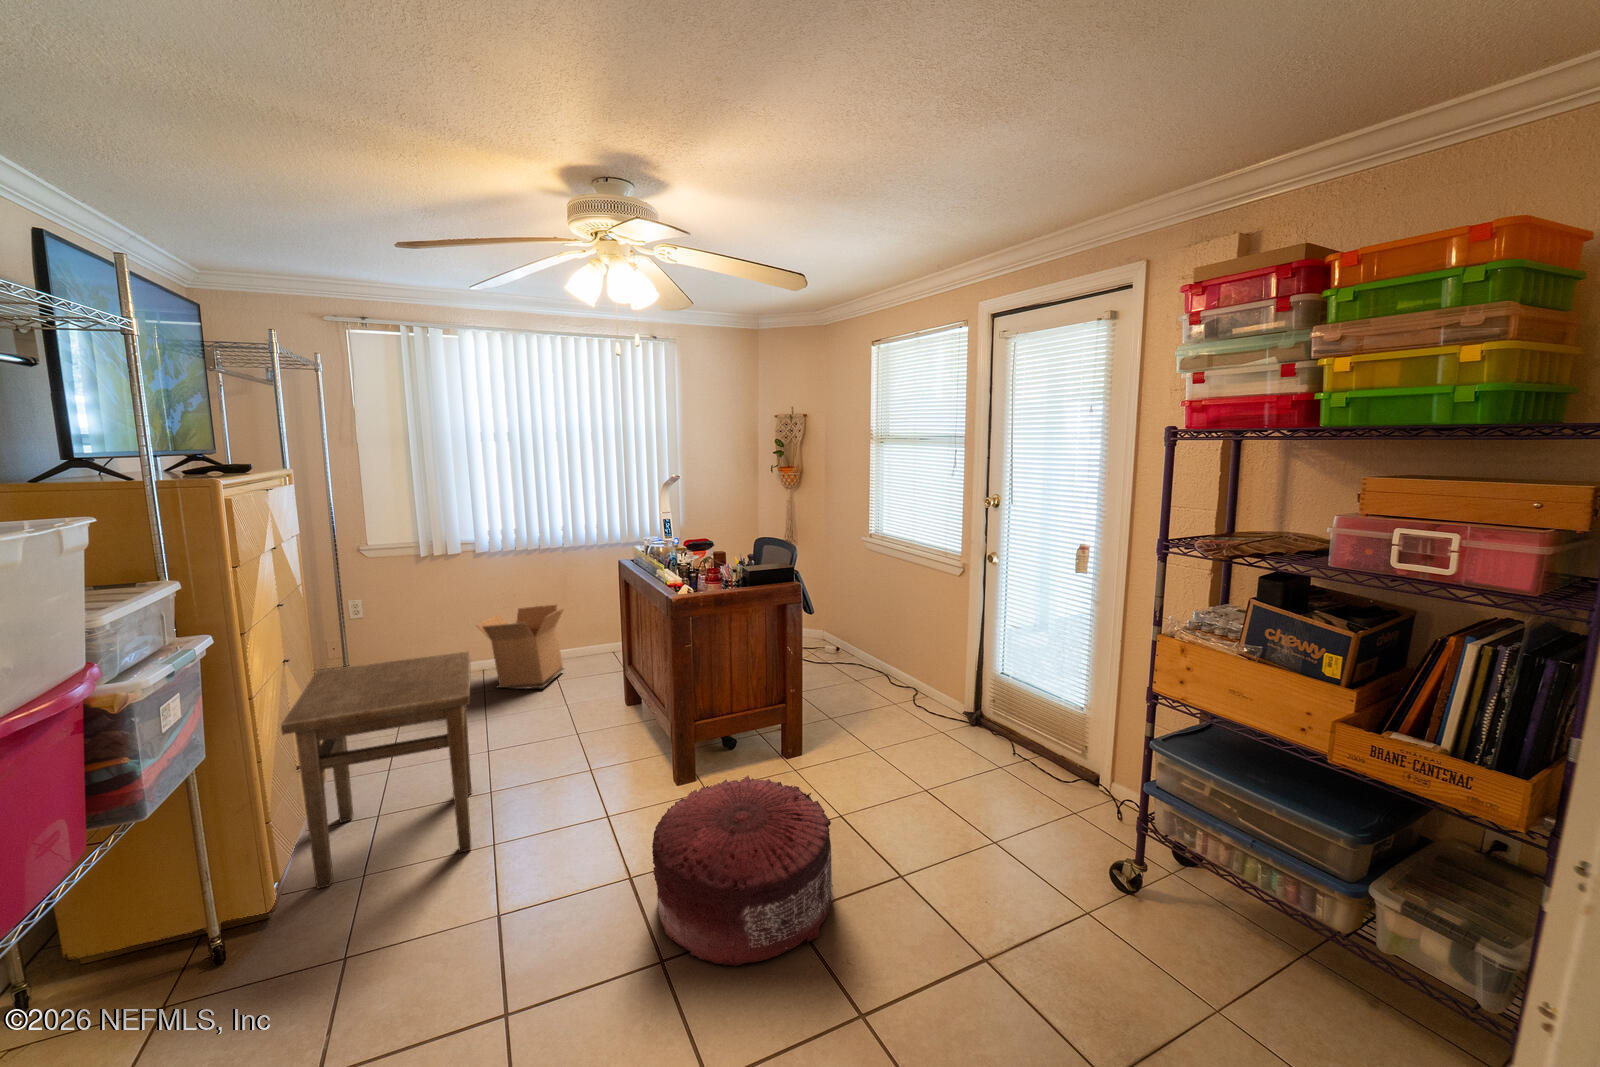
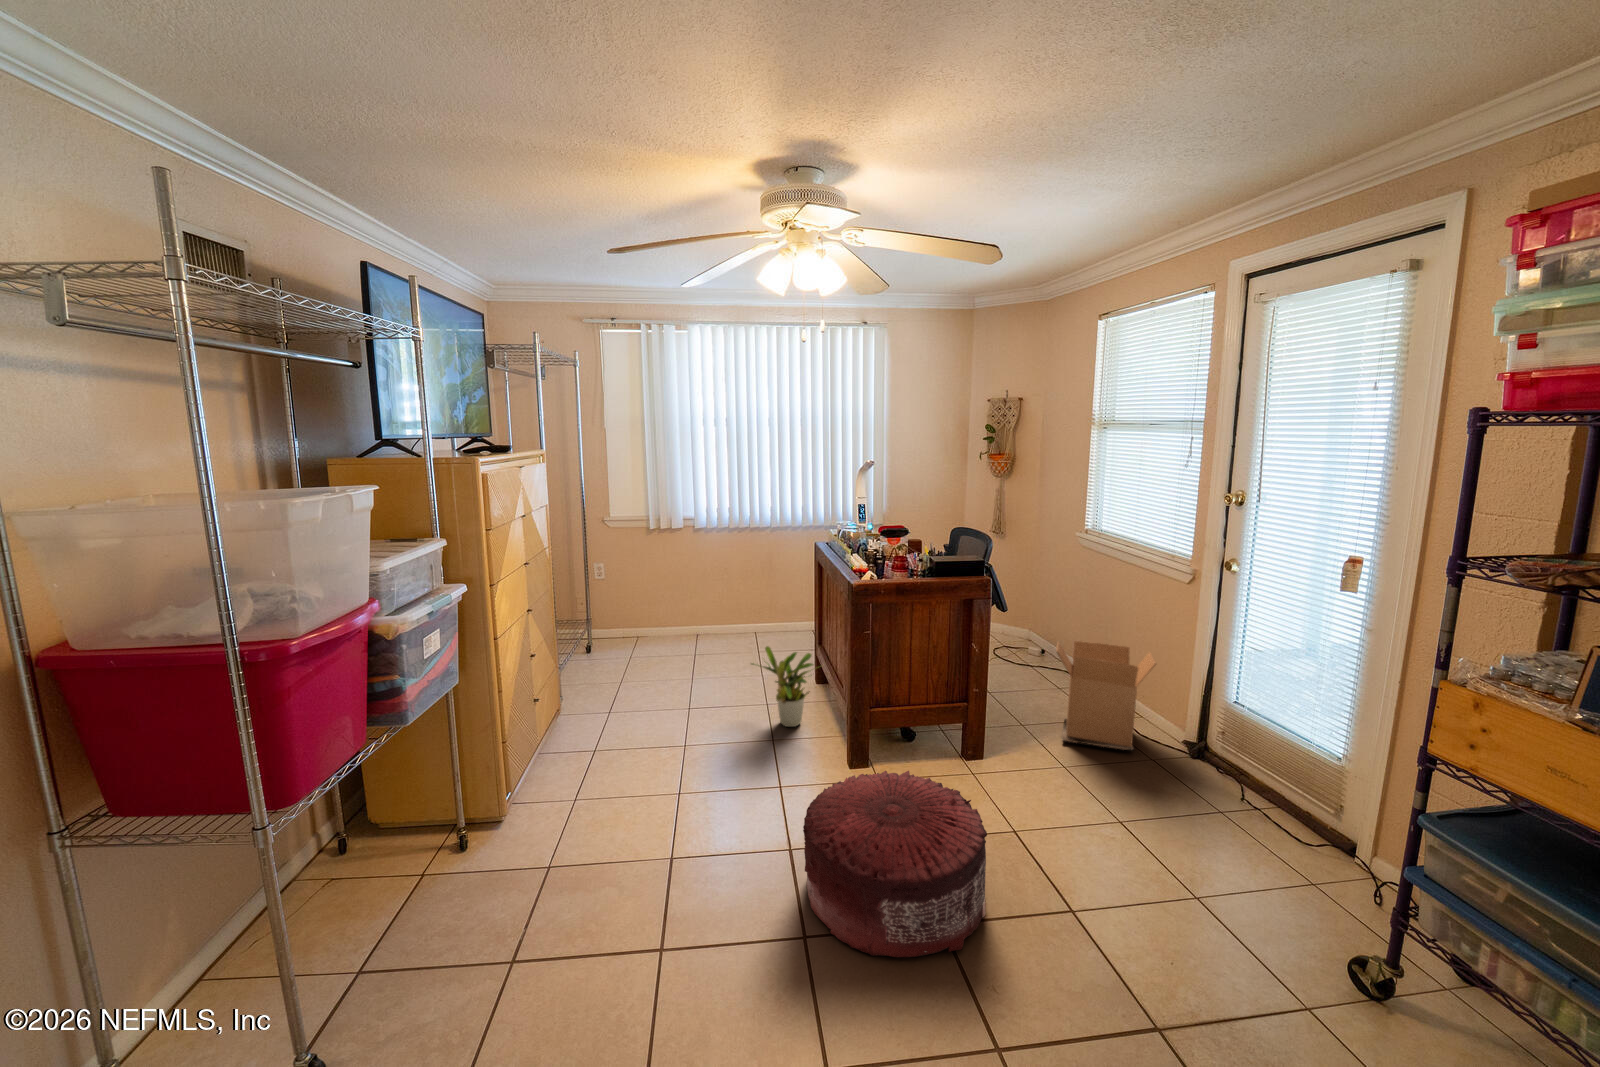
cardboard box: present [477,605,563,689] -> present [1056,641,1156,750]
side table: present [281,651,472,889] -> none [520,617,671,802]
potted plant: none [564,671,643,753] -> present [751,646,813,727]

